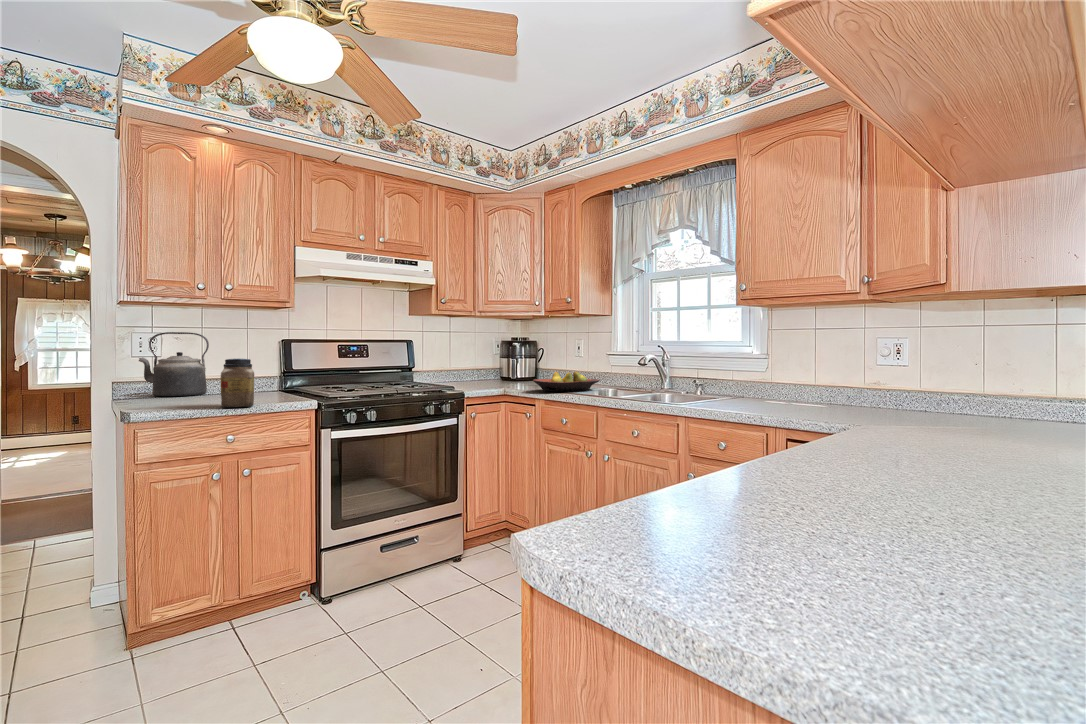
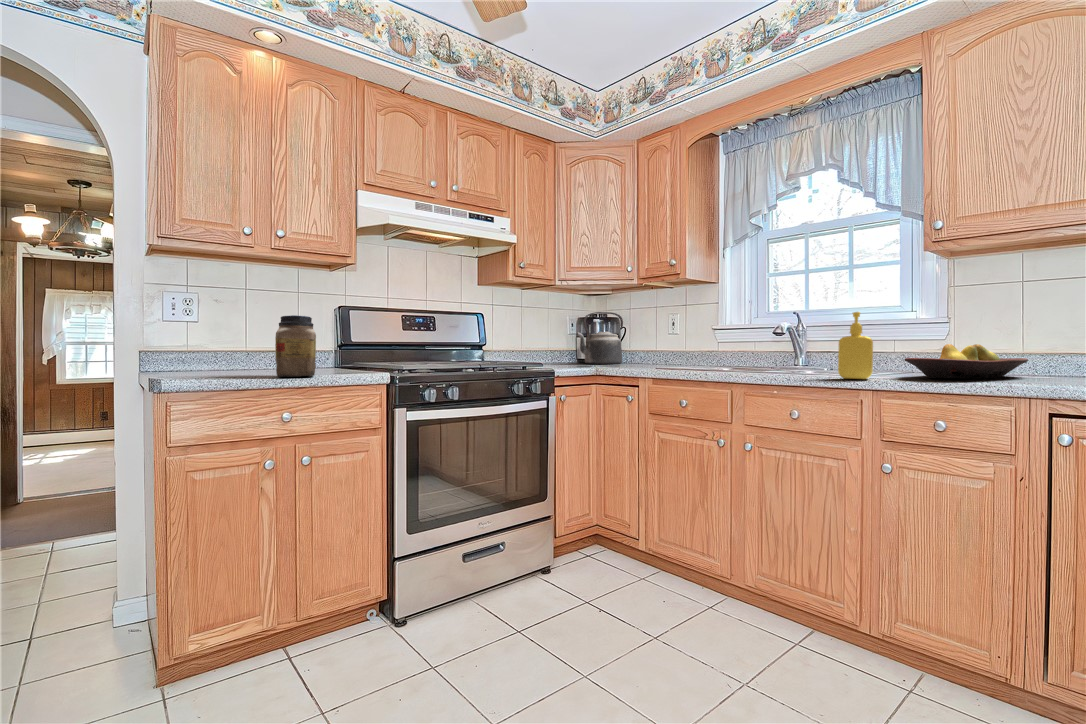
kettle: present [139,332,209,396] -> present [577,312,623,364]
soap dispenser: none [663,356,689,408] -> present [838,312,873,379]
fruit bowl: present [533,371,600,391] -> present [905,344,1028,378]

